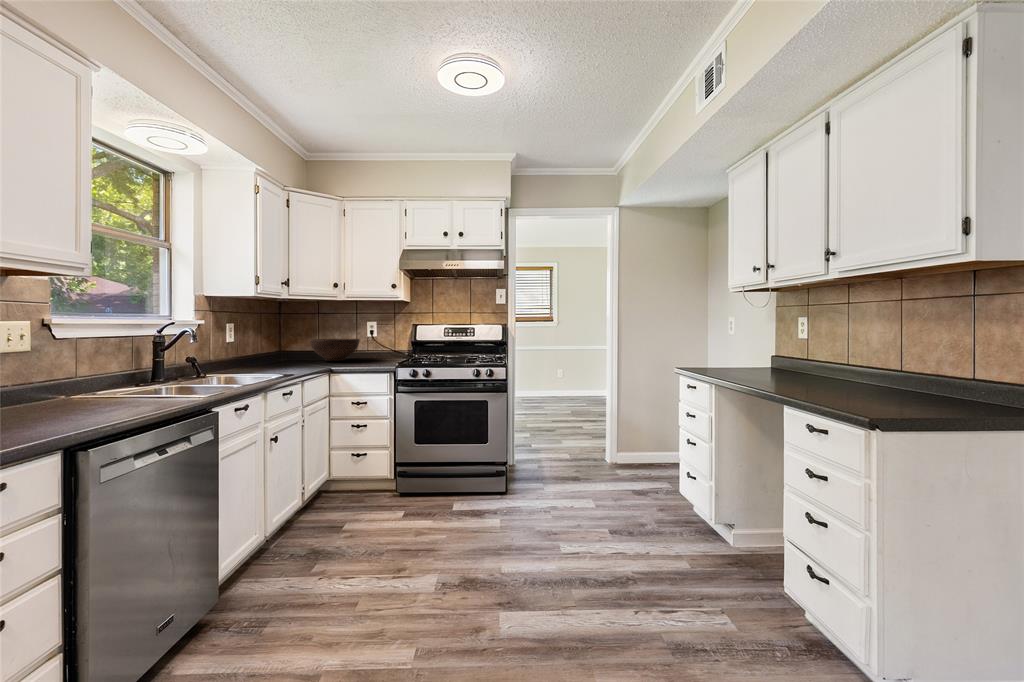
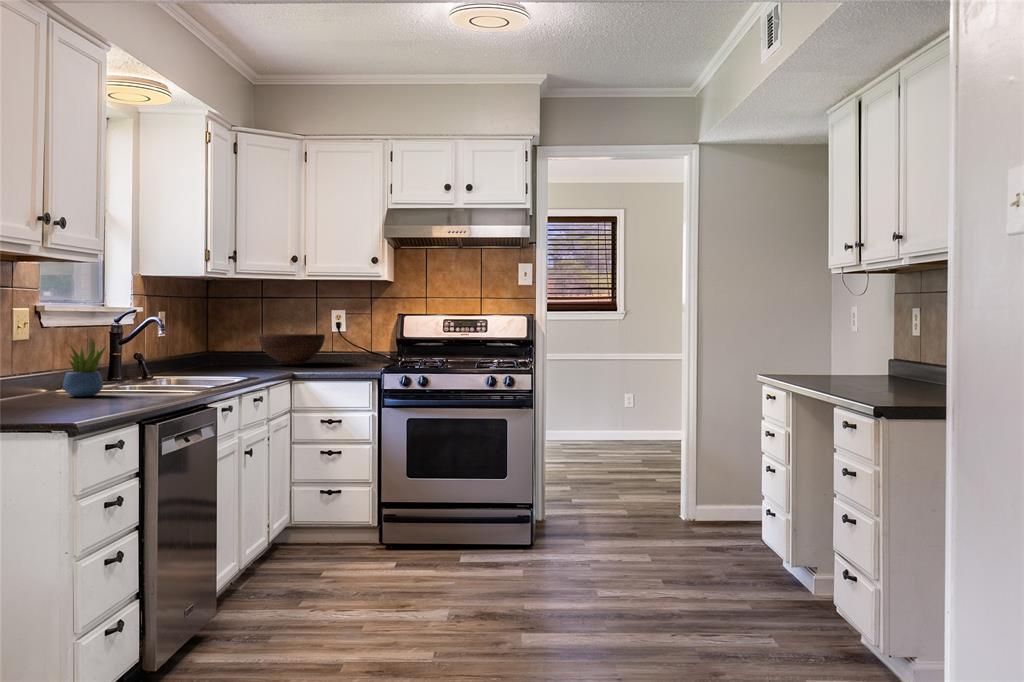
succulent plant: none [39,350,91,408] -> present [63,340,106,397]

